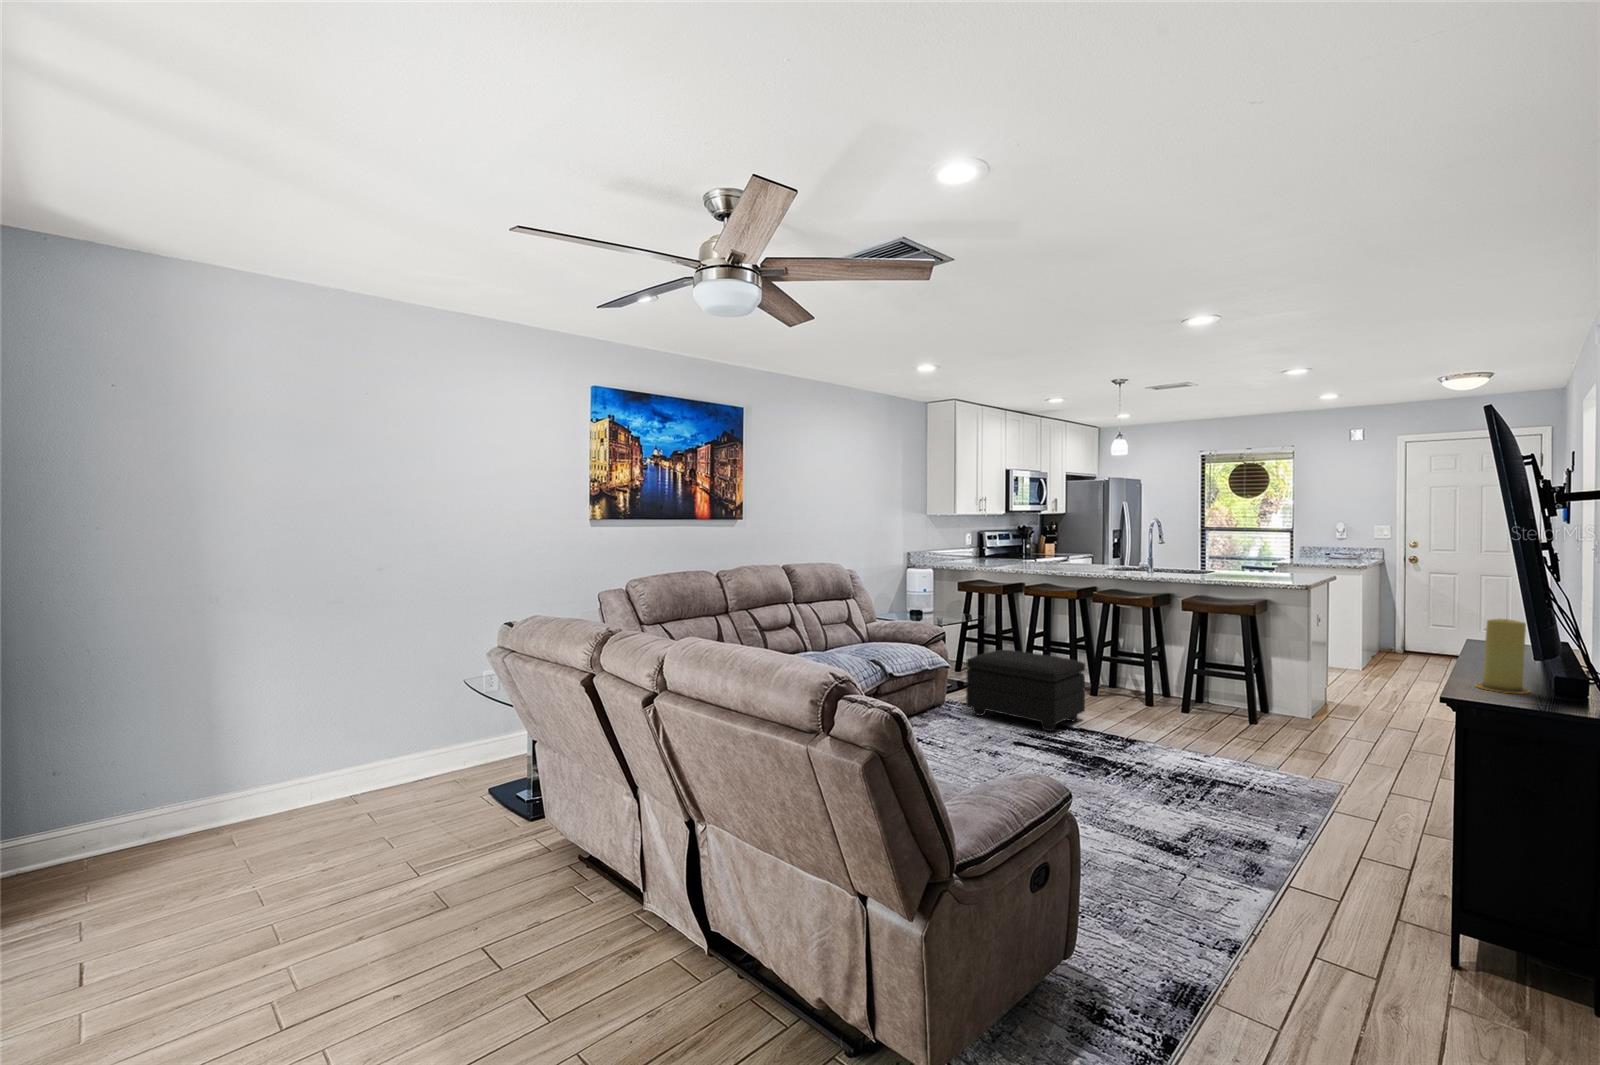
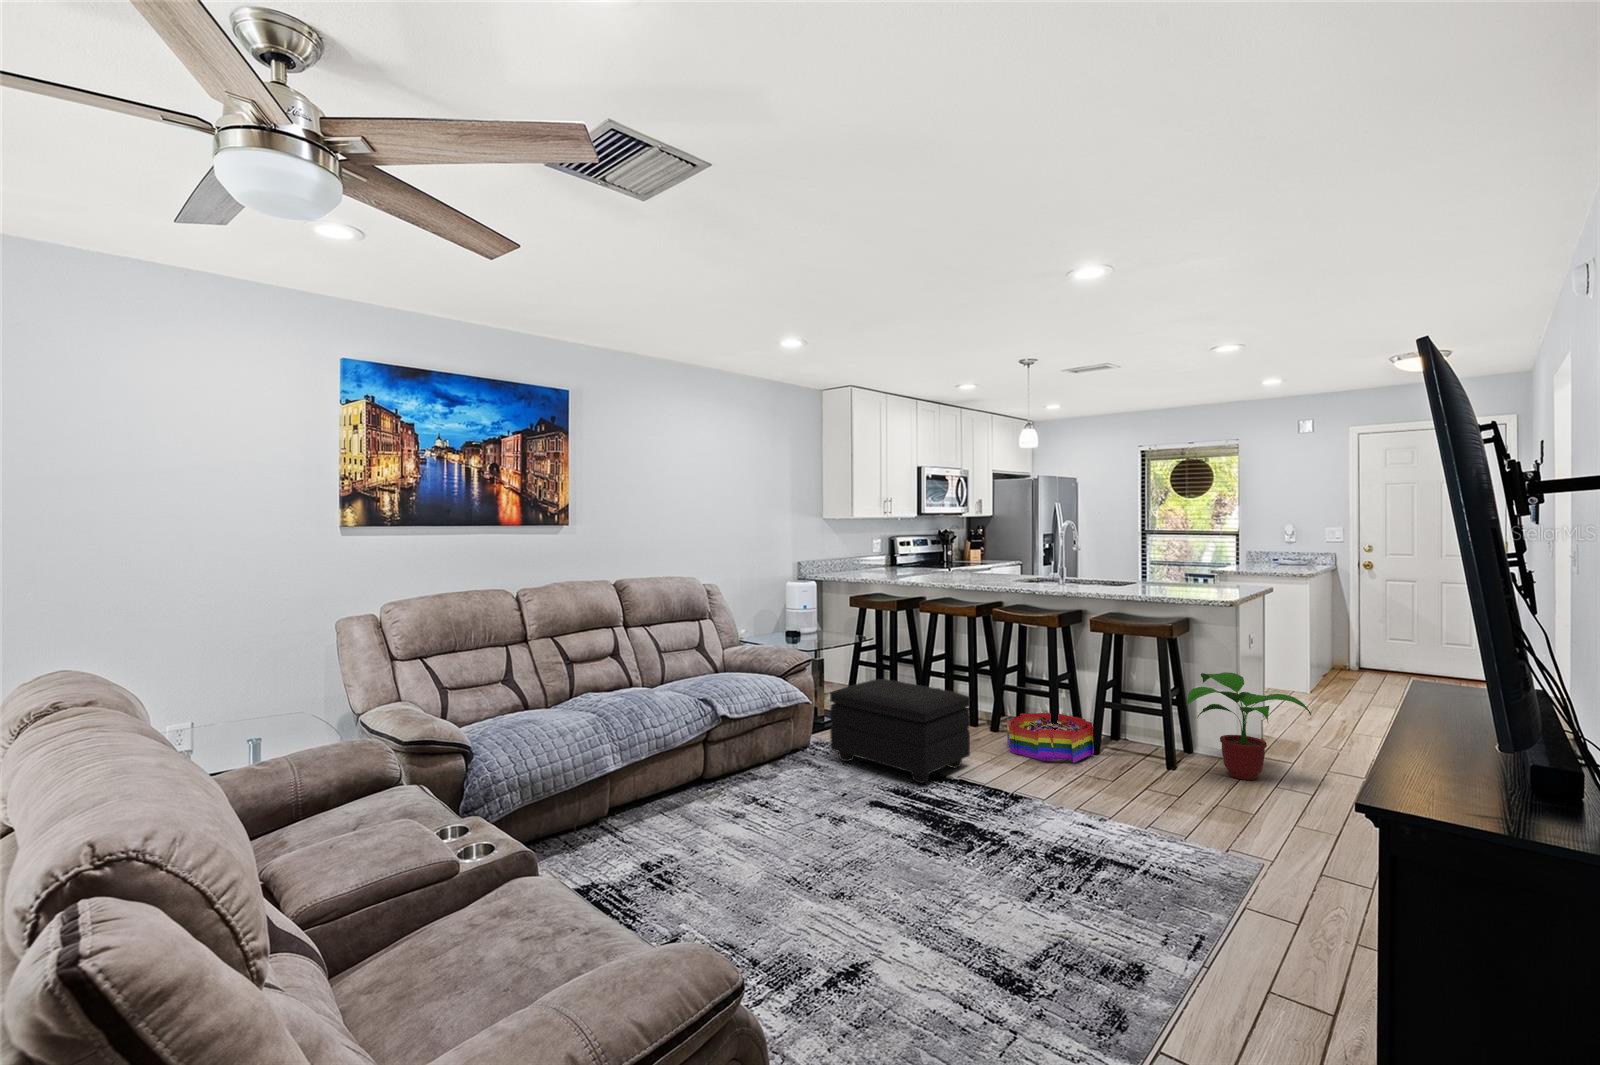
candle: present [1476,619,1529,694] -> none [1411,680,1502,816]
potted plant: none [1269,646,1373,732] -> present [1186,672,1311,780]
storage bin: none [1109,679,1186,719] -> present [1007,713,1094,763]

